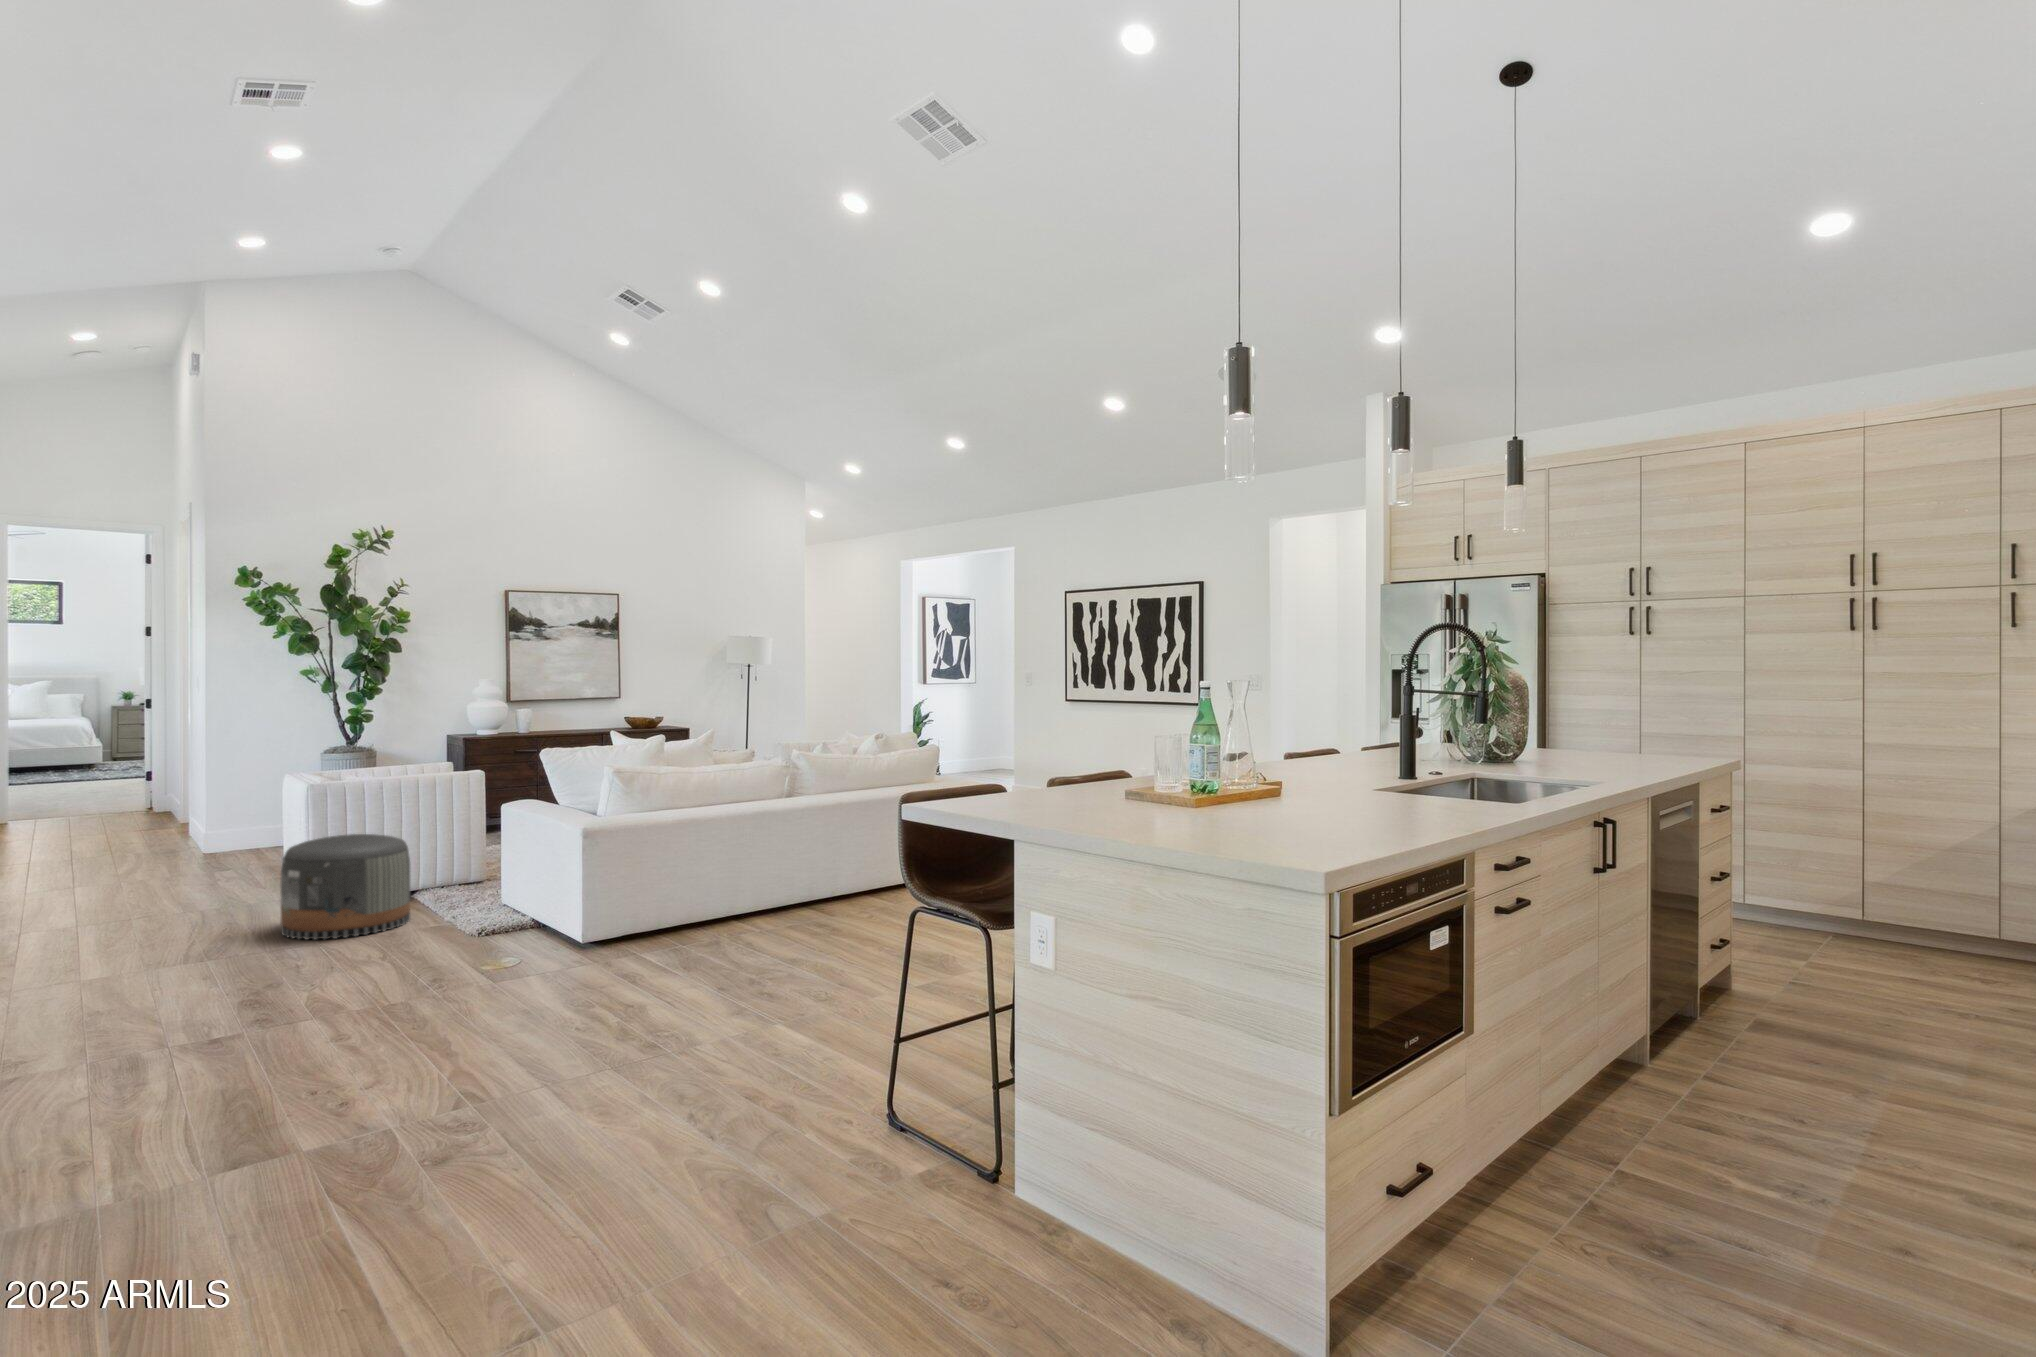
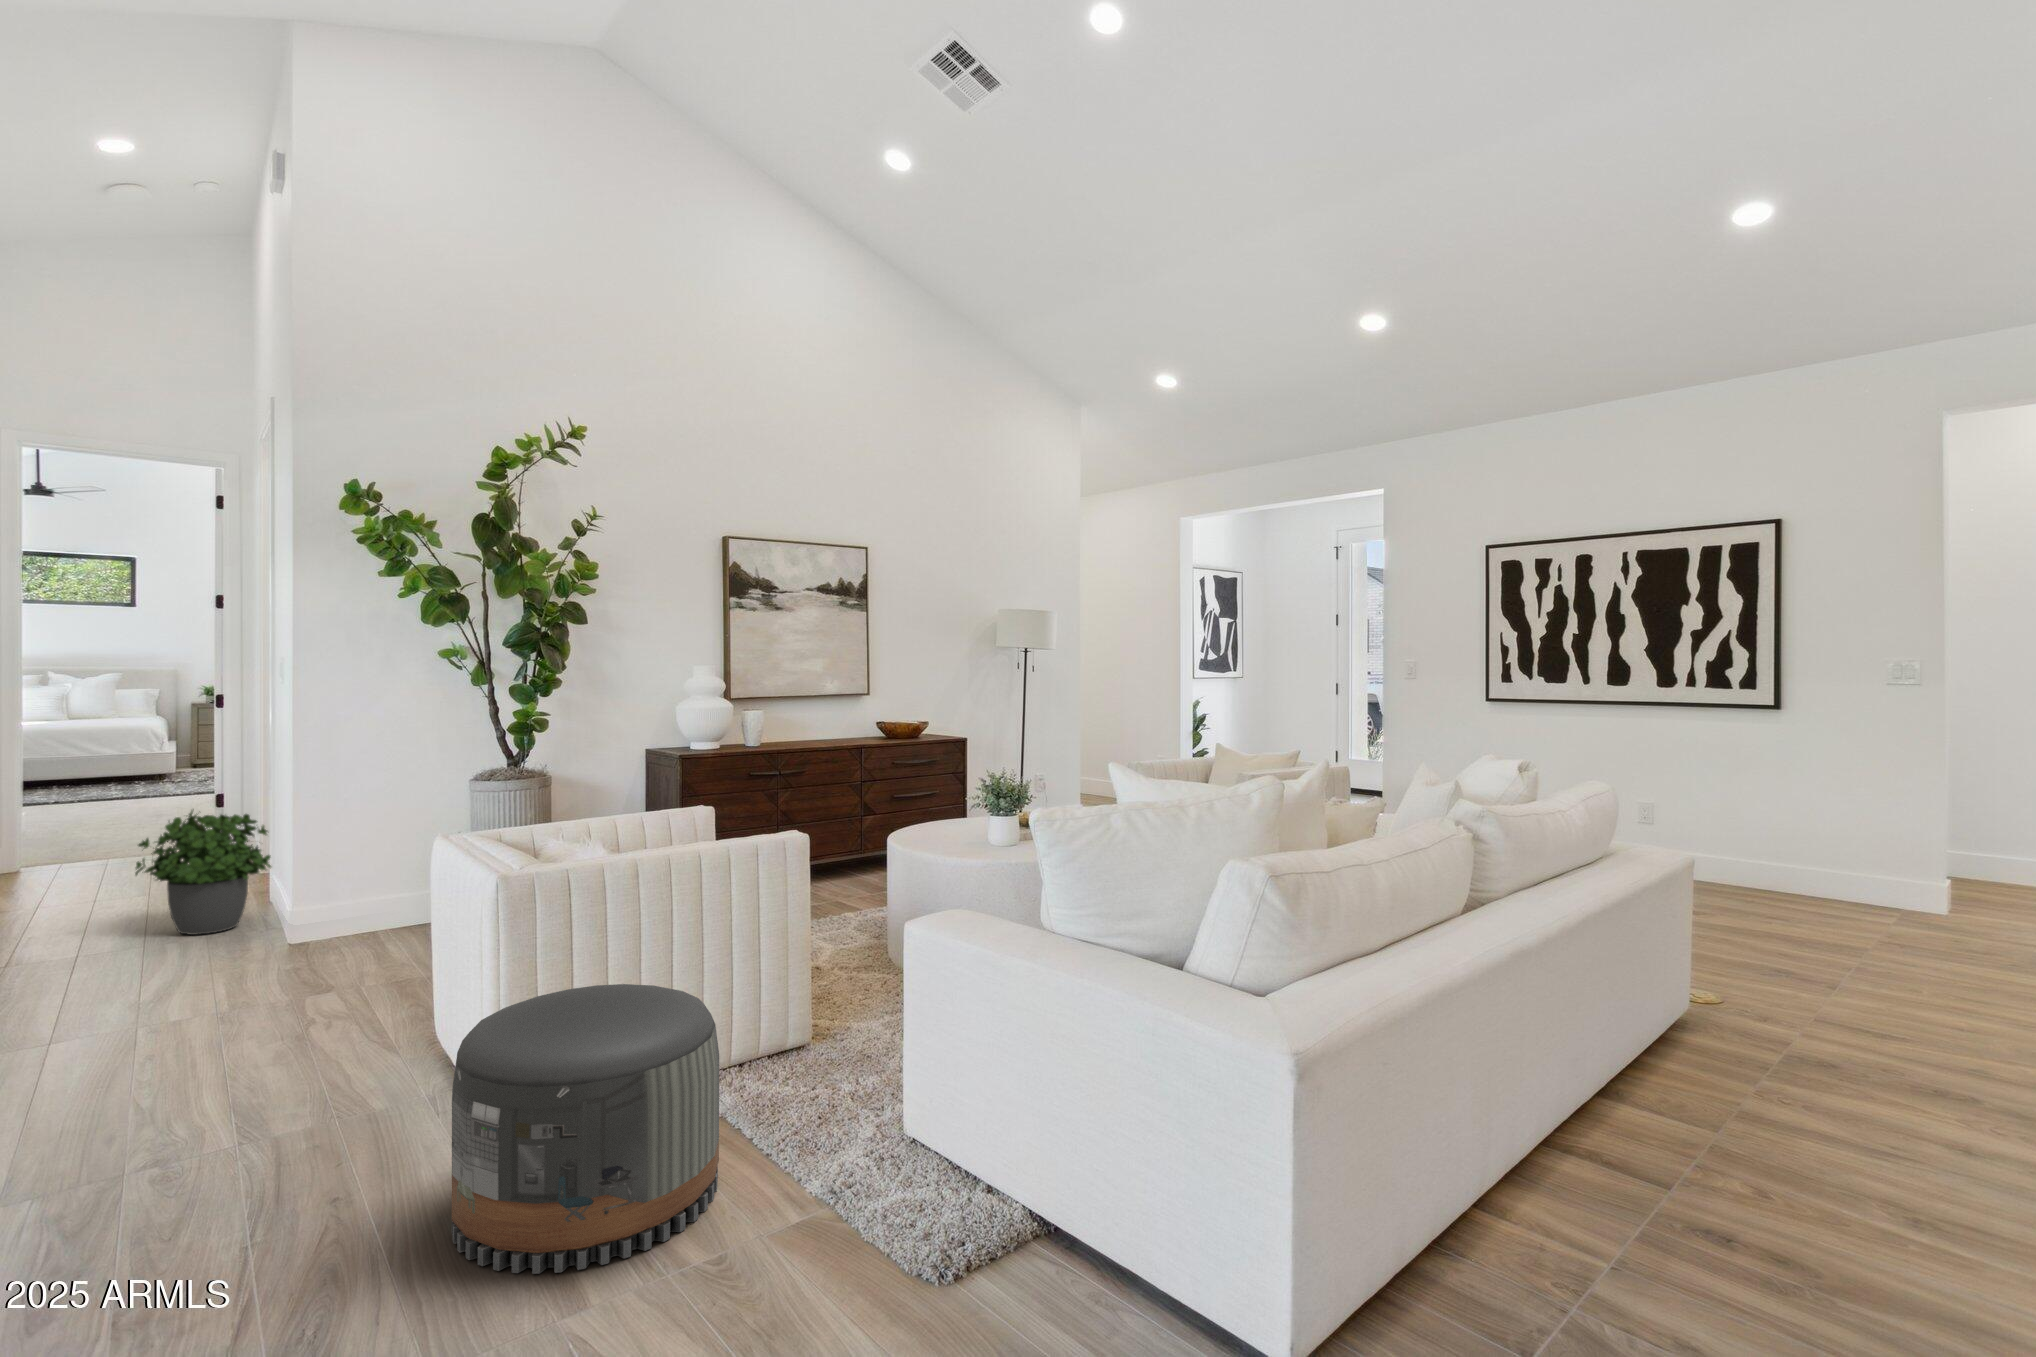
potted plant: none [102,771,190,851] -> present [135,809,271,935]

